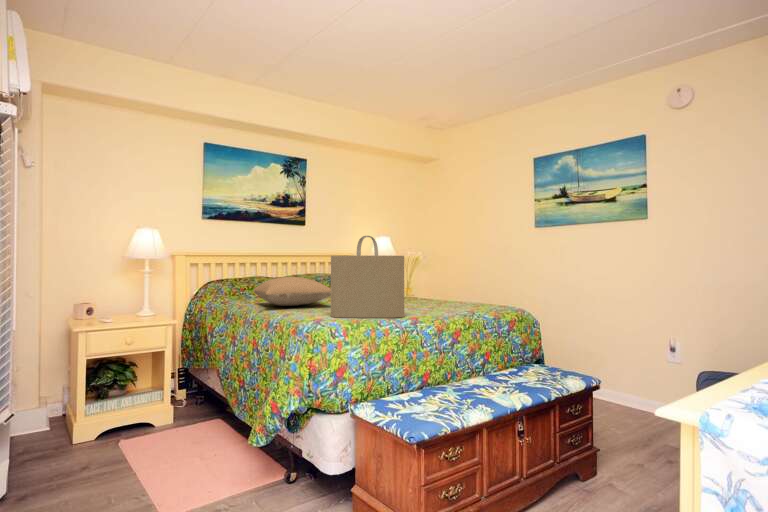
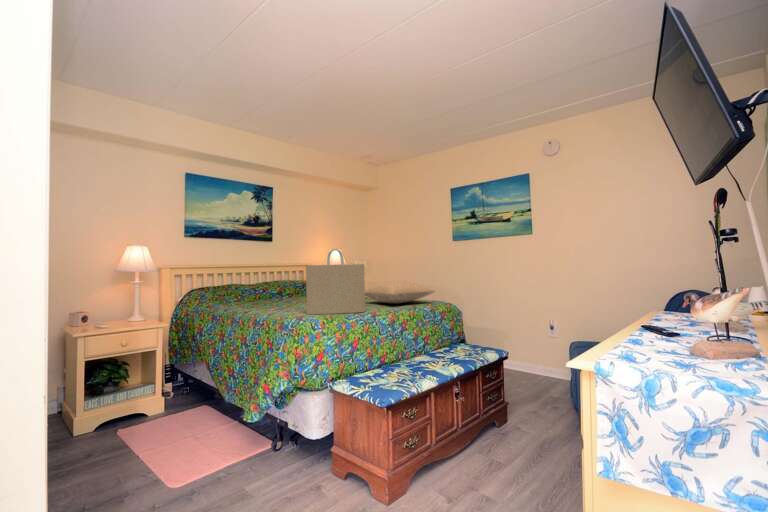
pillow: present [254,277,331,306] -> present [365,281,435,304]

